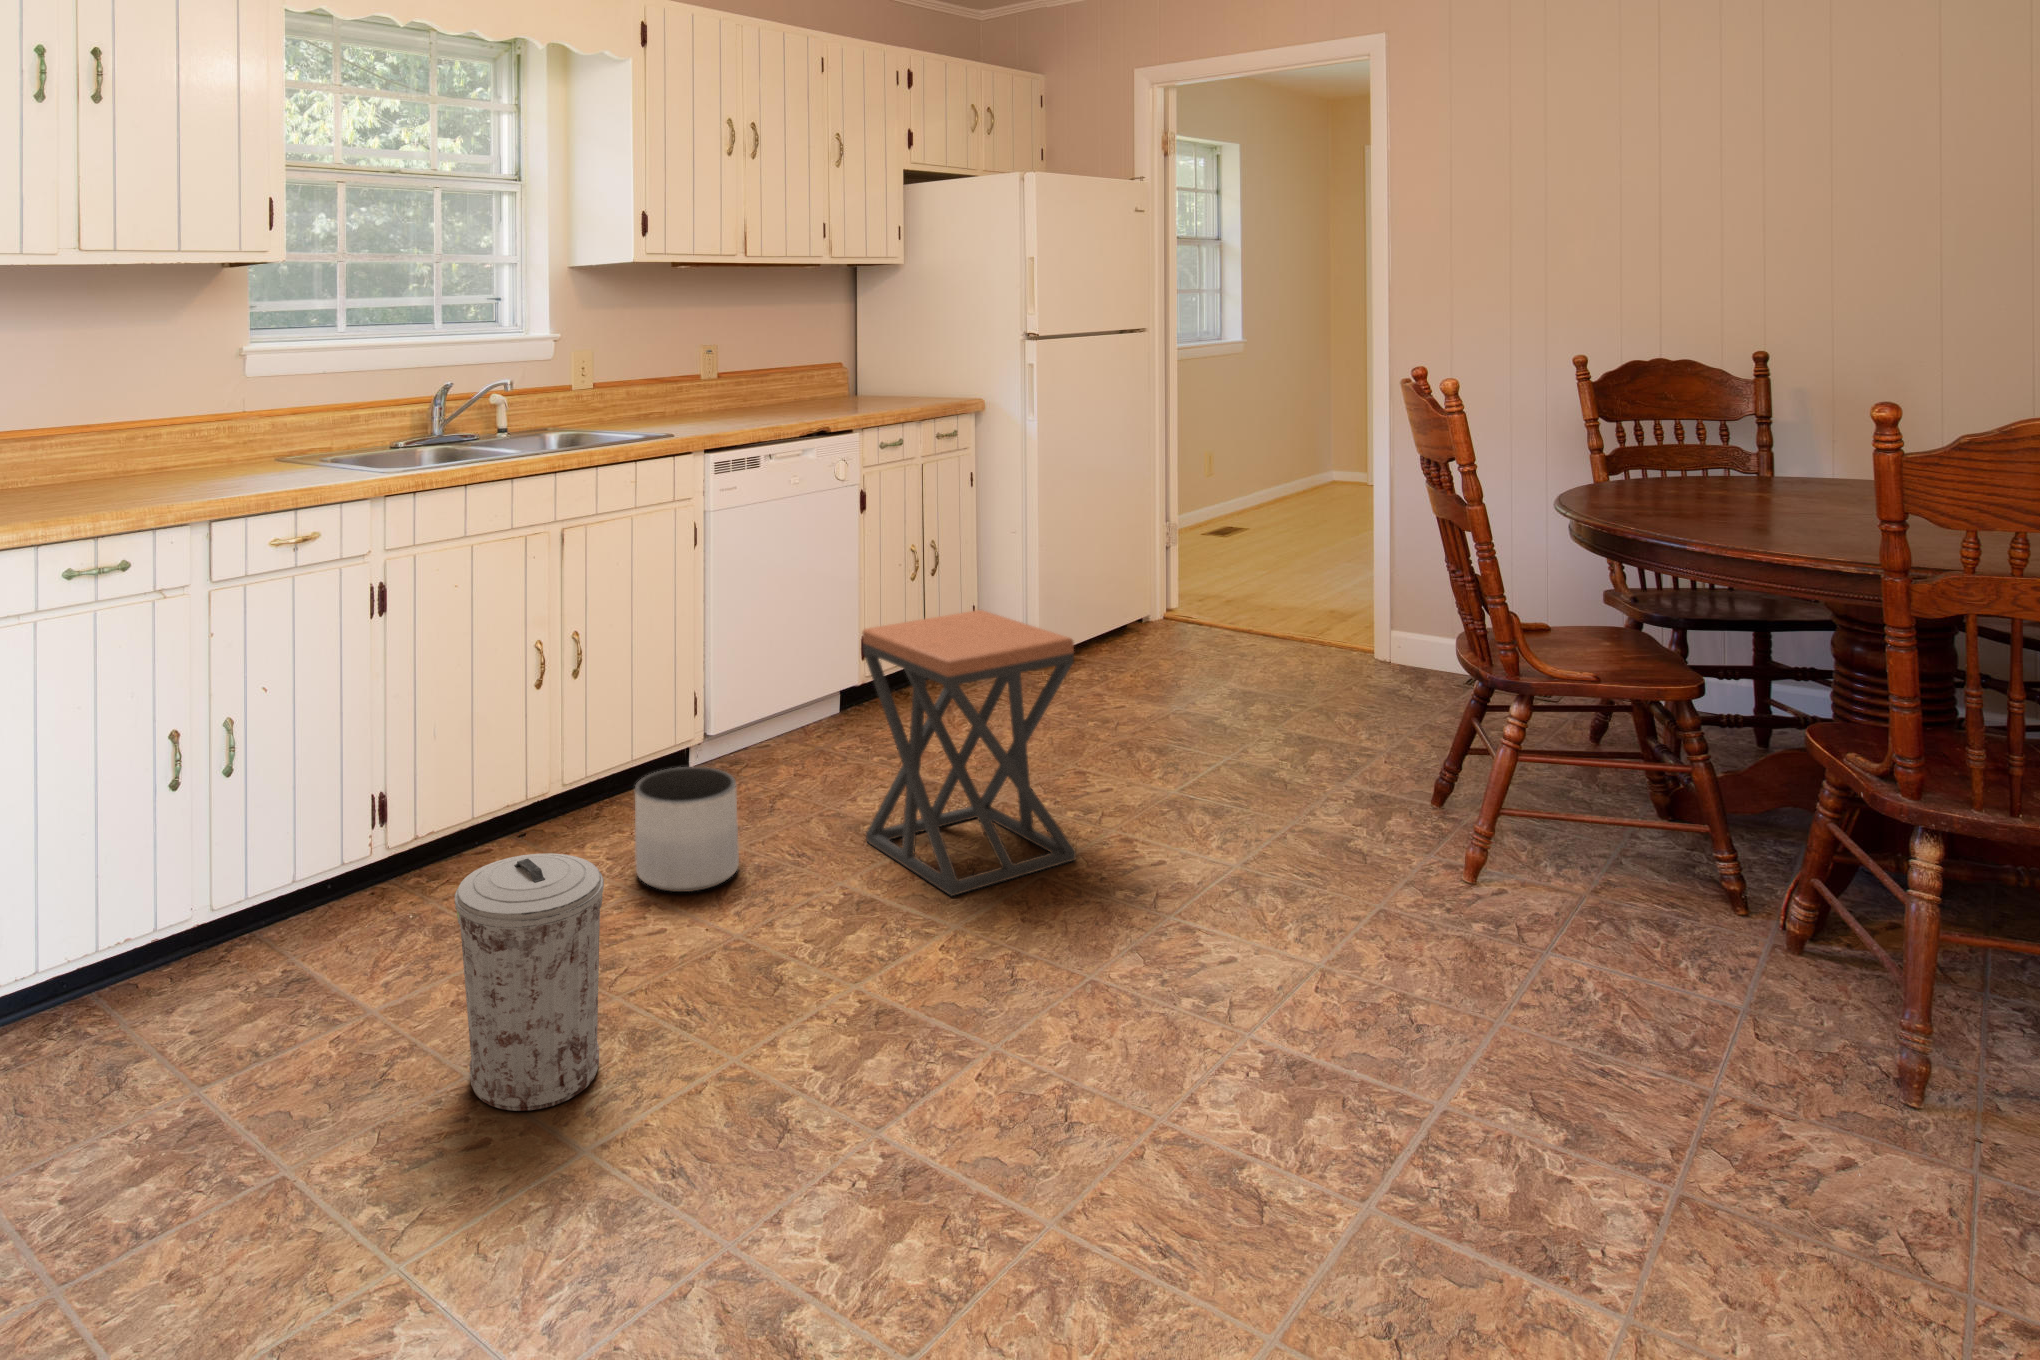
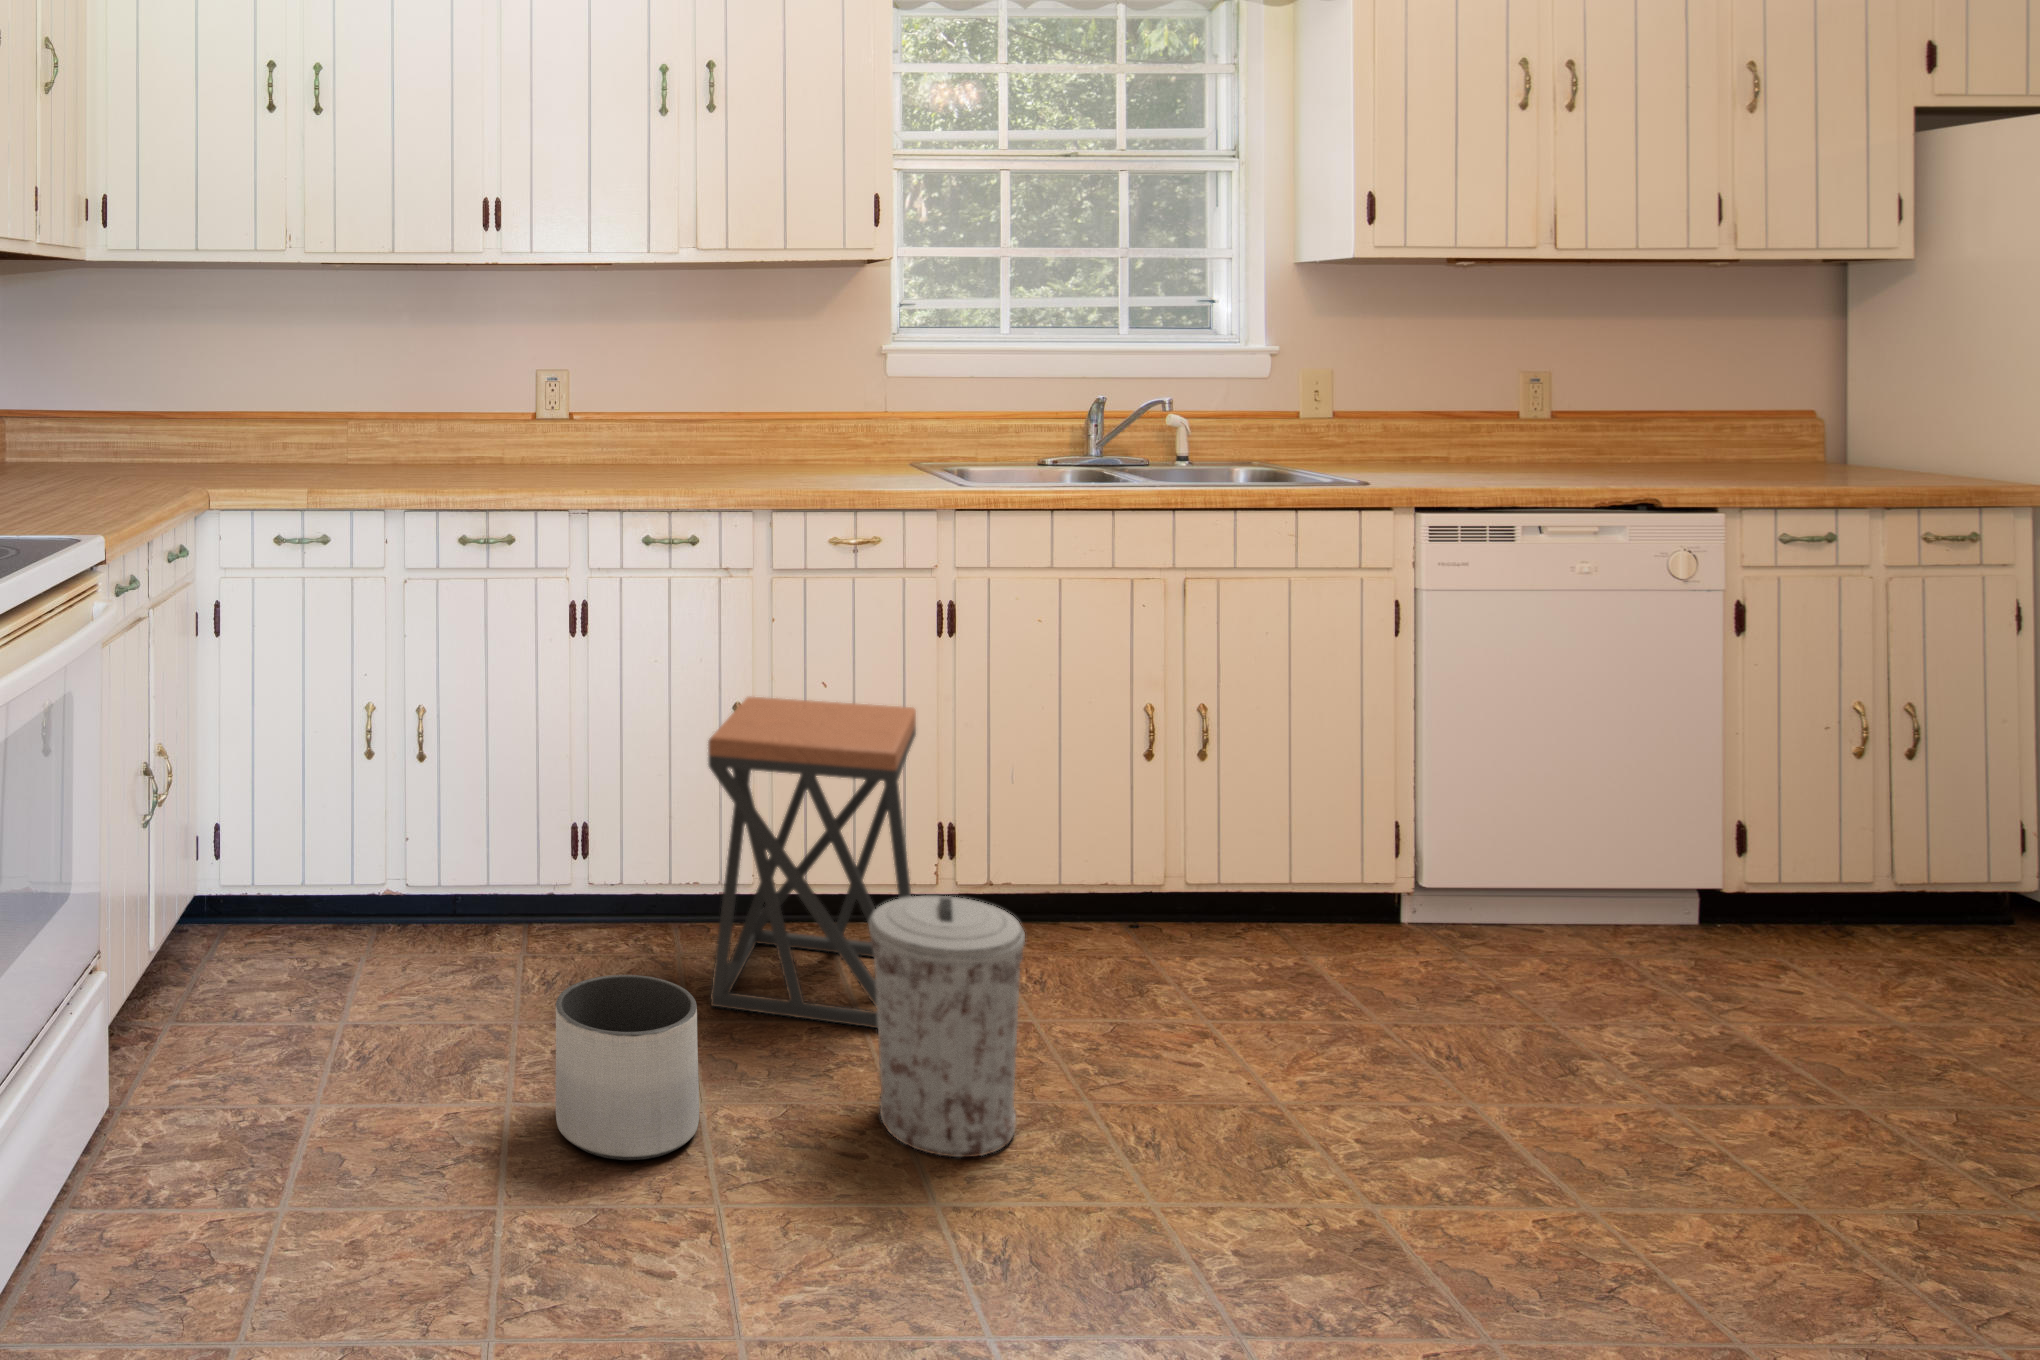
stool: present [863,610,1076,896] -> present [708,697,916,1028]
planter: present [635,767,739,892] -> present [556,975,699,1160]

